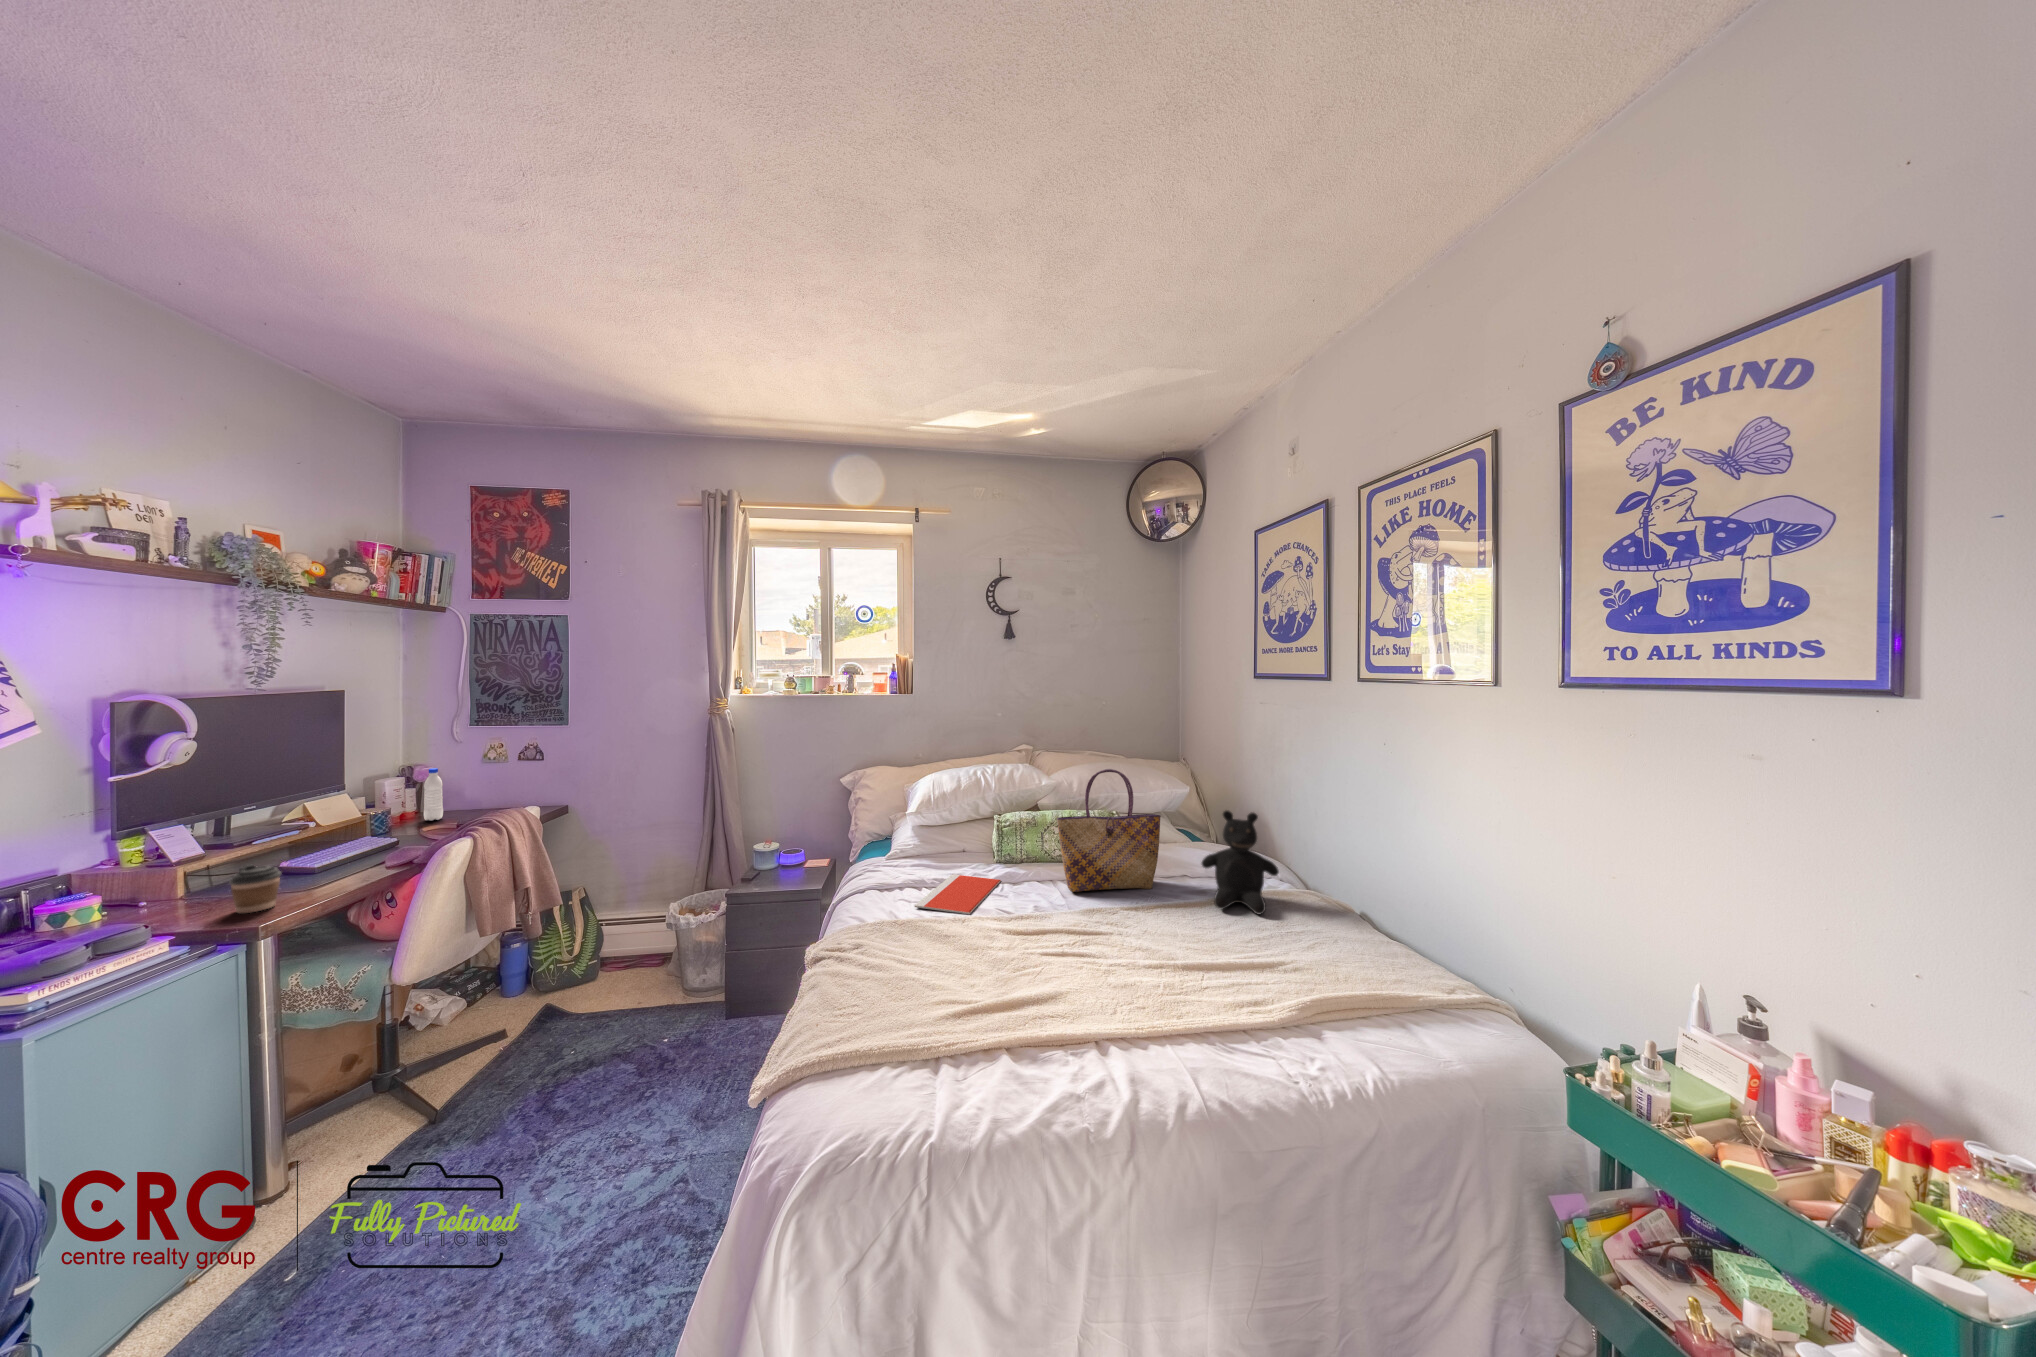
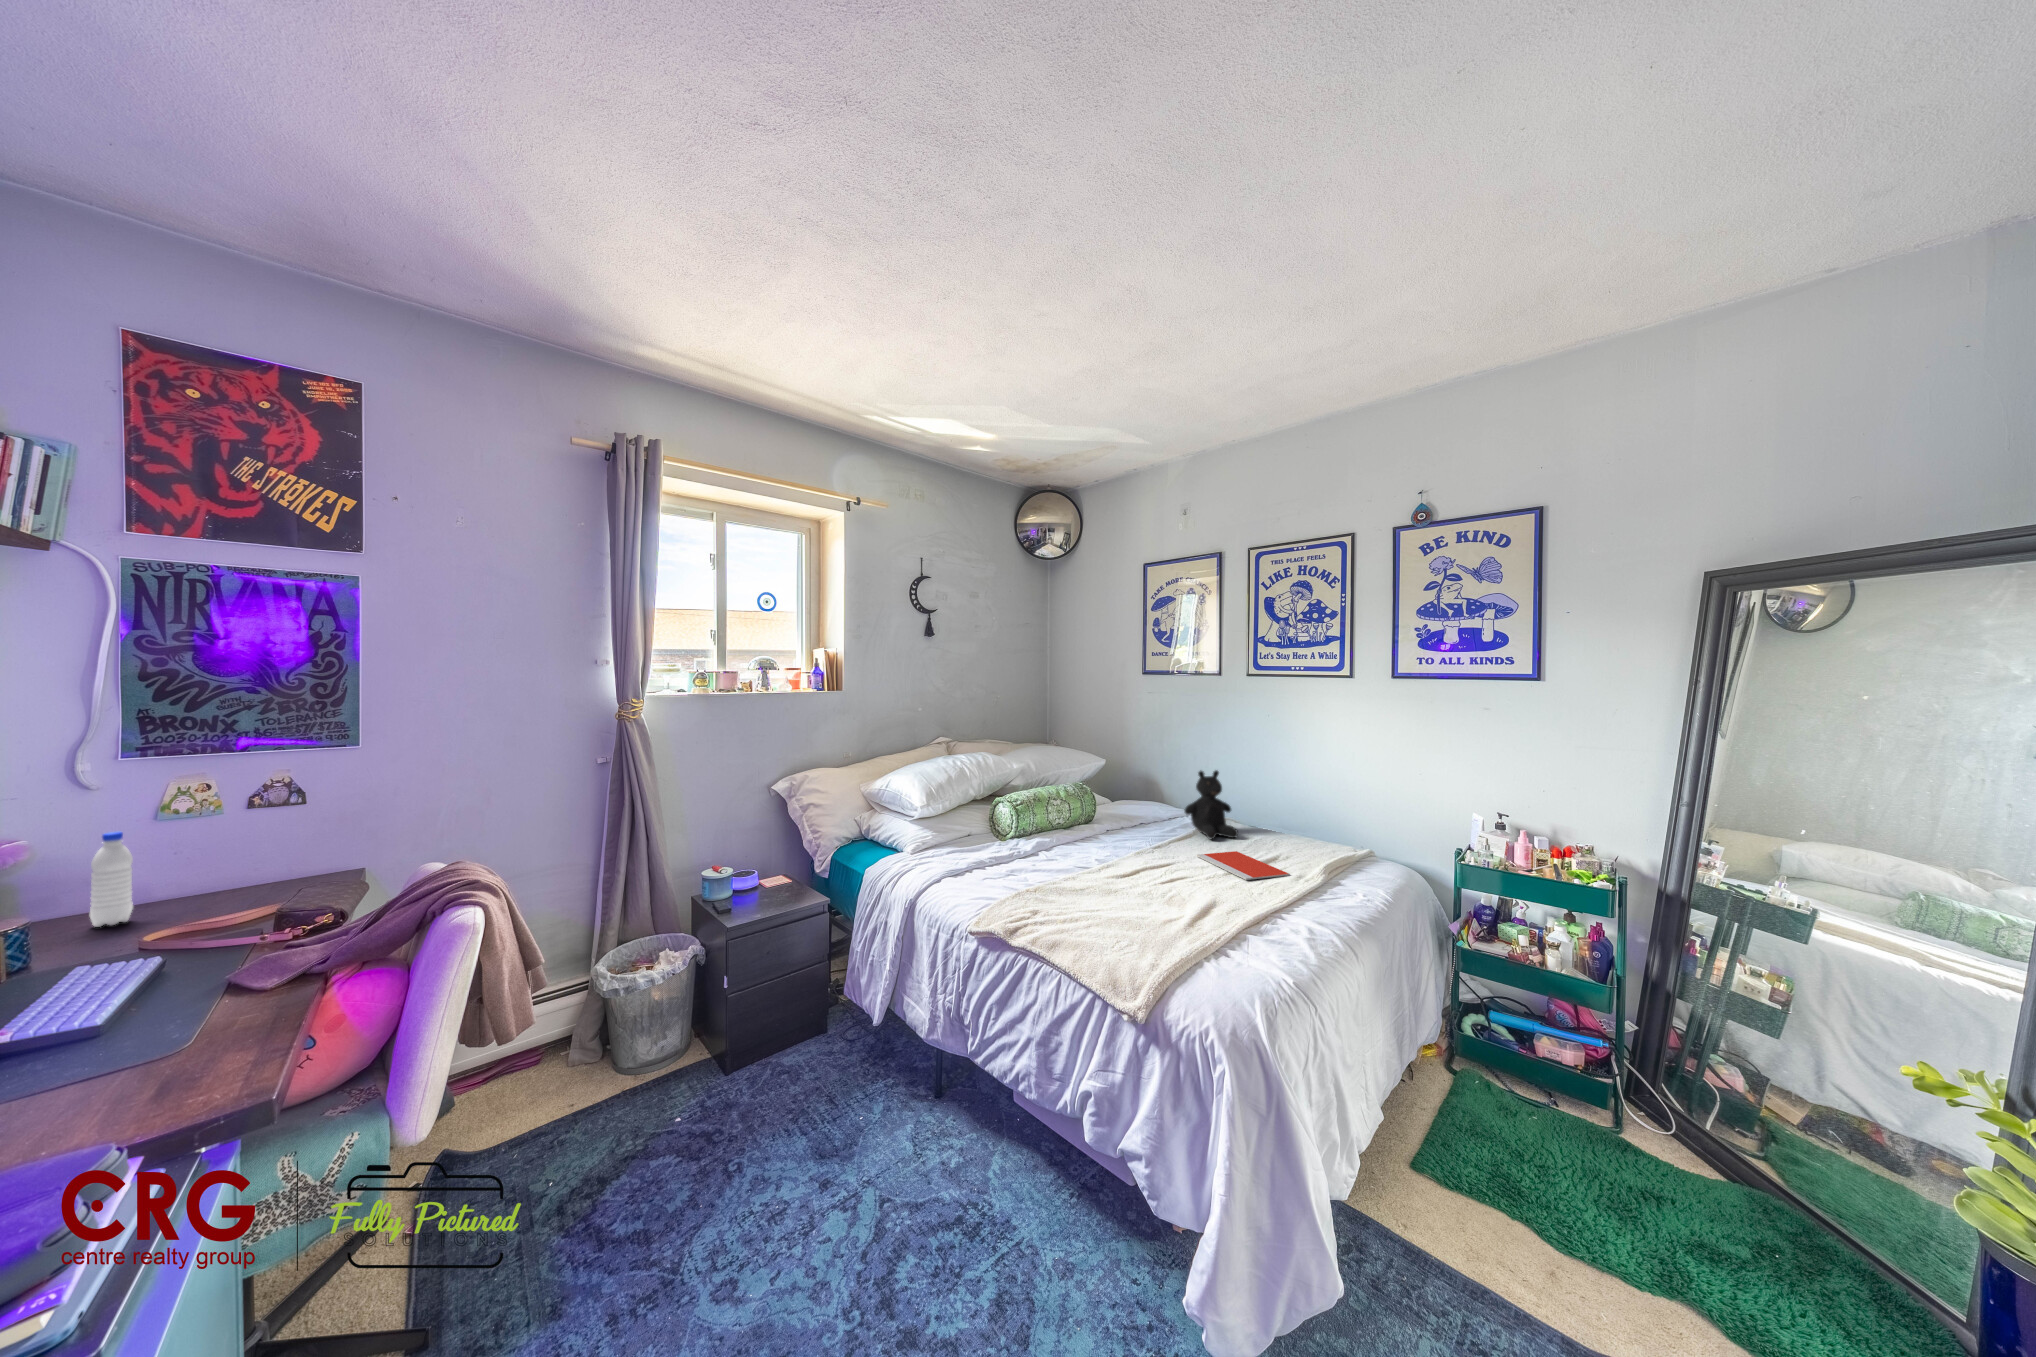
tote bag: present [1057,769,1161,892] -> none [1094,747,1150,848]
coffee cup: present [229,865,281,913] -> none [106,994,203,1086]
notebook: present [915,874,1001,914] -> present [1197,851,1290,880]

